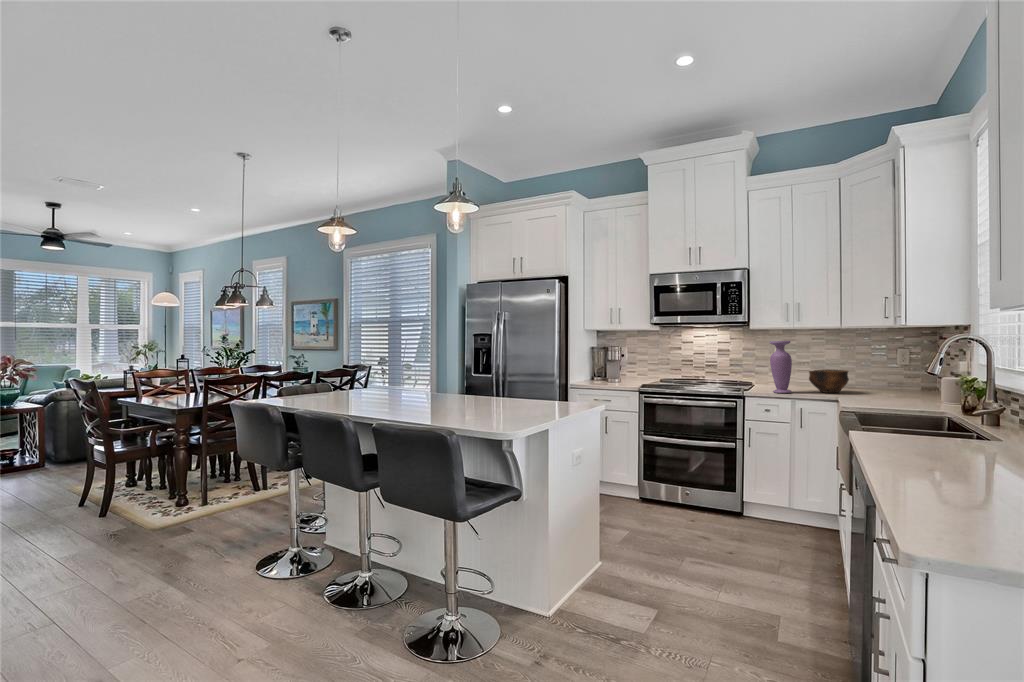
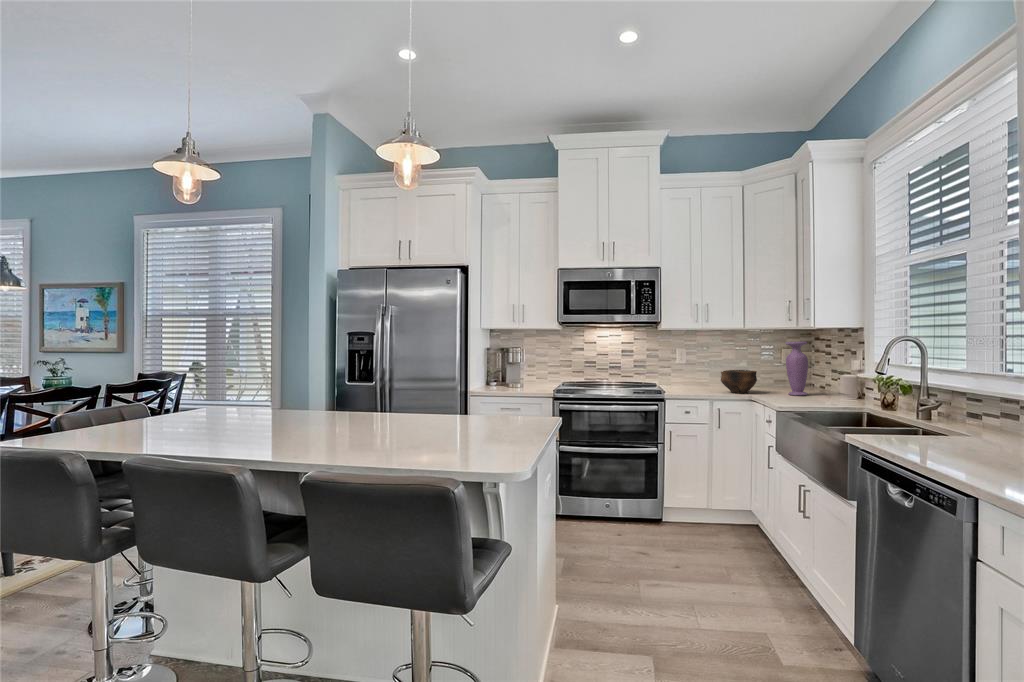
vase: present [769,341,792,393] -> present [785,341,808,396]

